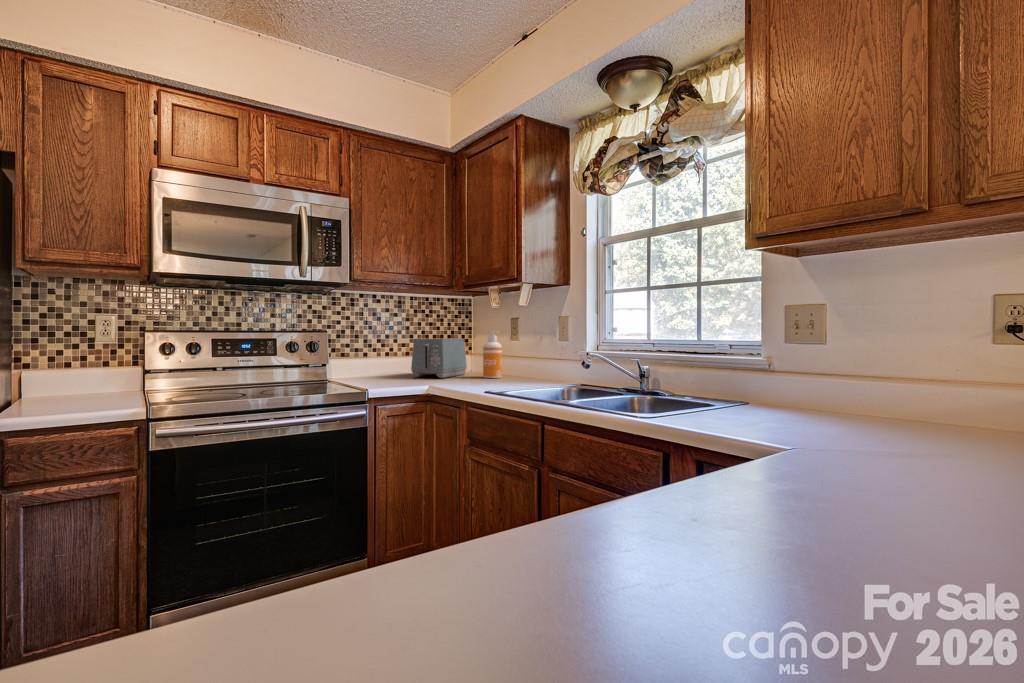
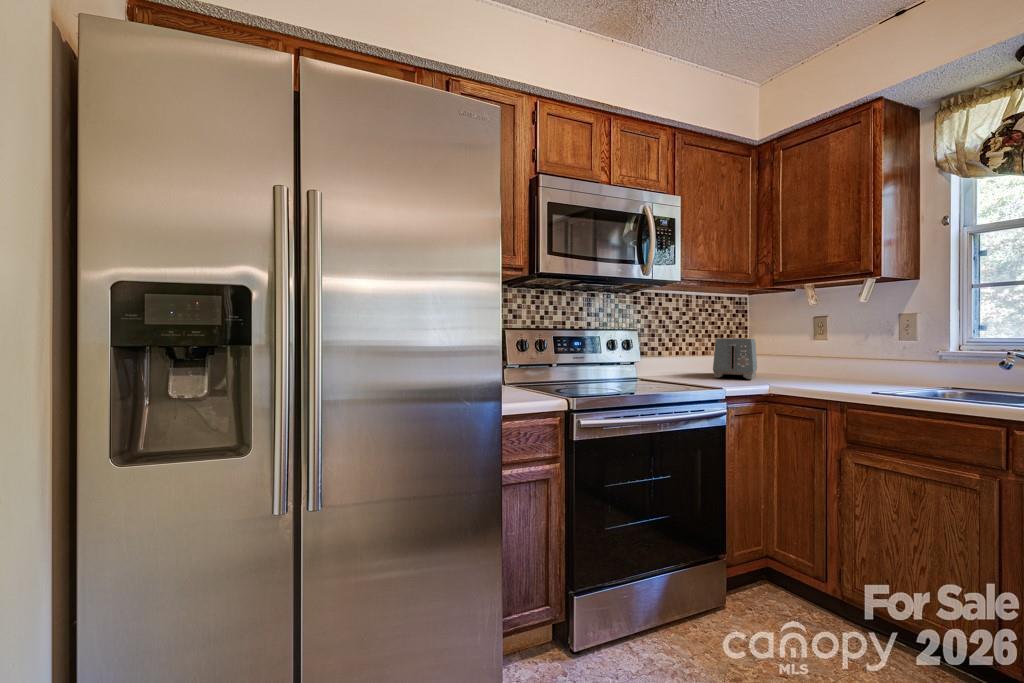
soap dispenser: present [483,331,502,378] -> none [788,331,811,381]

